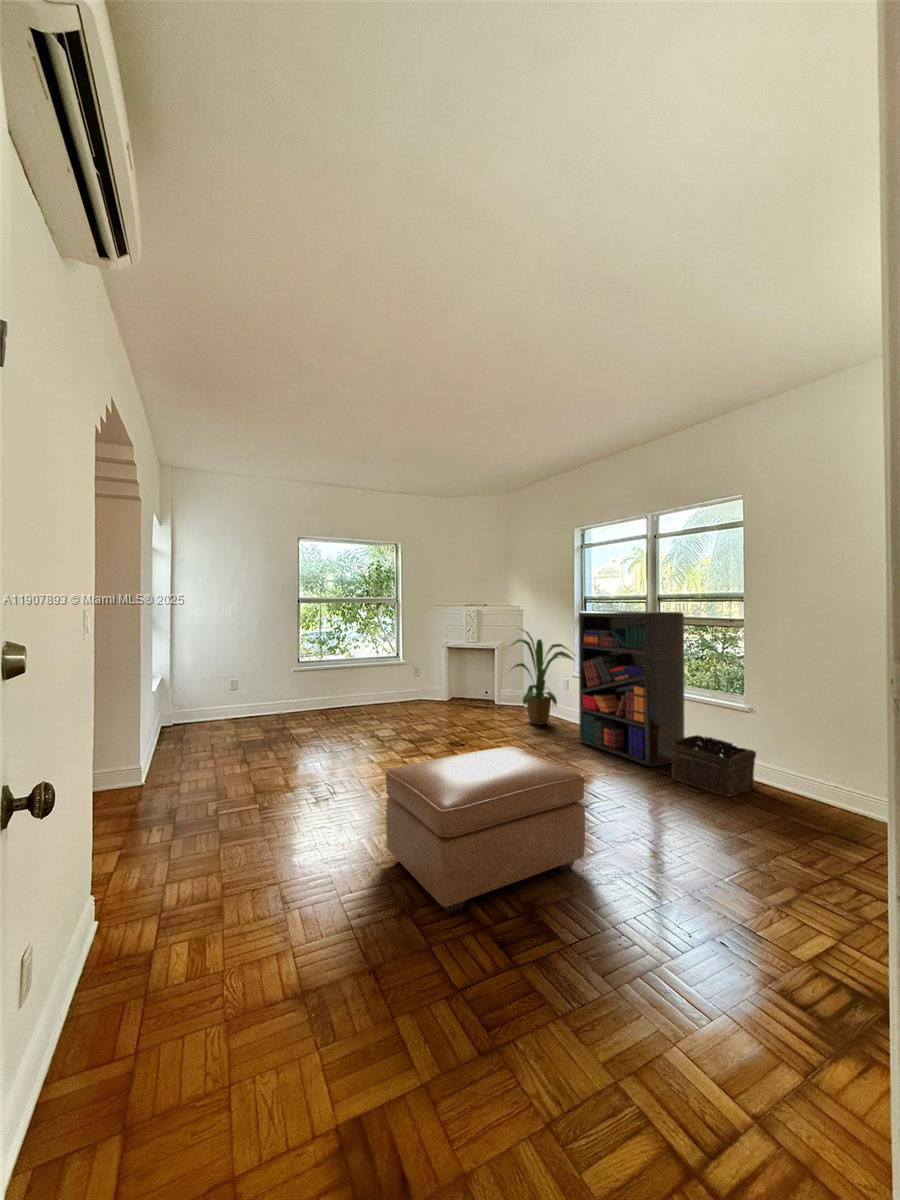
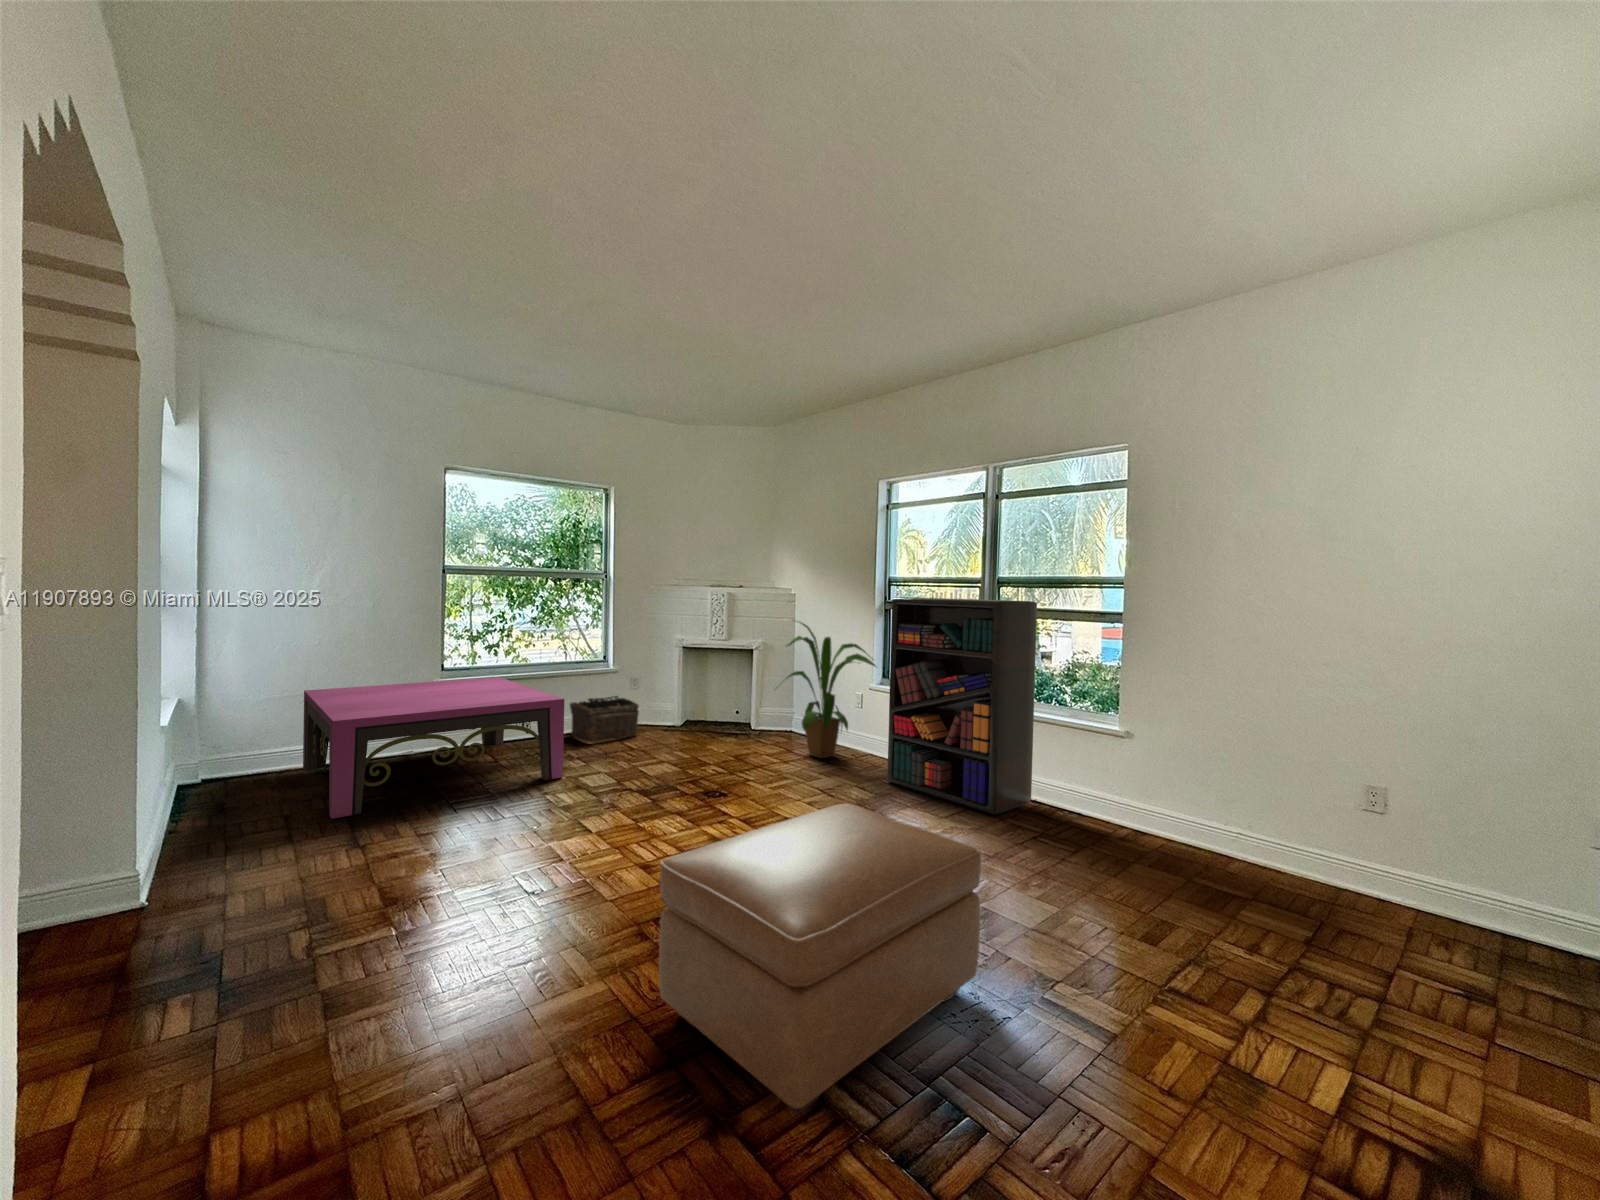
coffee table: none [222,667,365,748] -> present [303,677,564,819]
basket: present [670,735,756,797] -> present [570,696,639,742]

